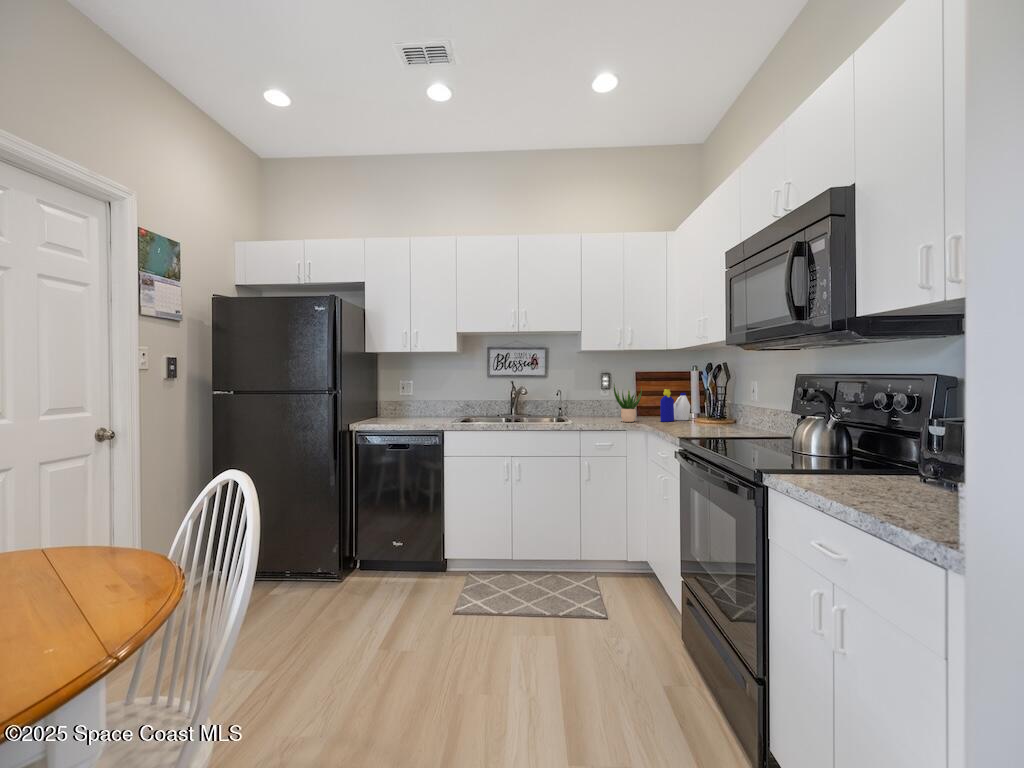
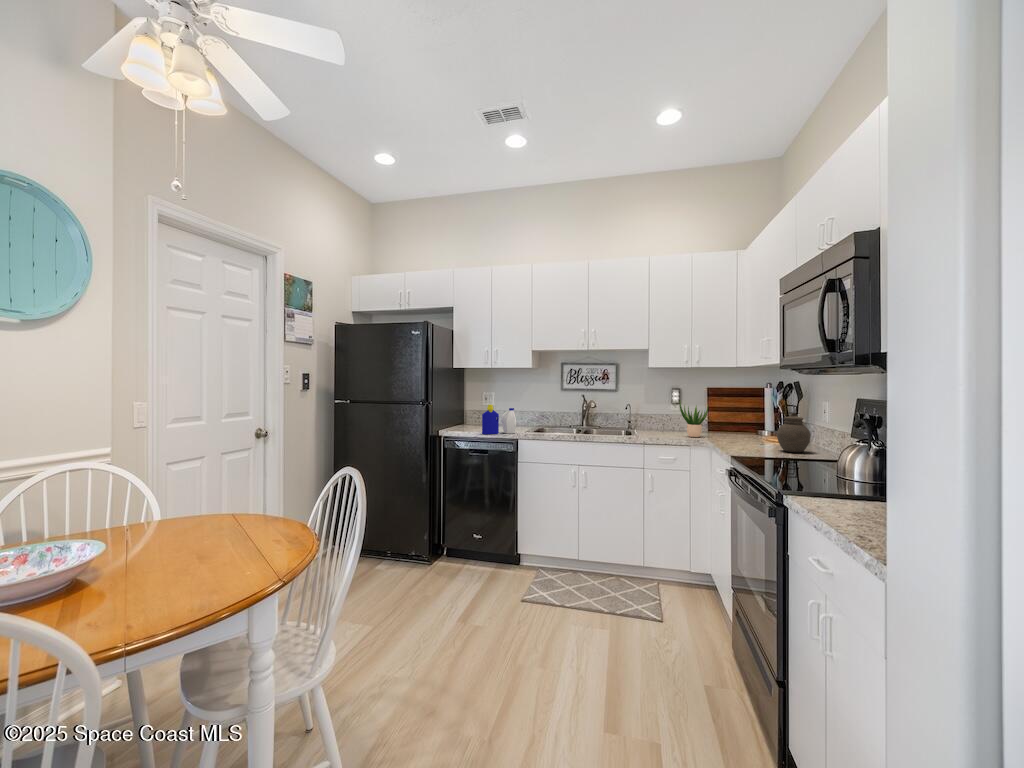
bottle: present [660,389,691,422] -> present [482,405,517,434]
jar: none [717,392,749,432] -> present [777,413,810,452]

